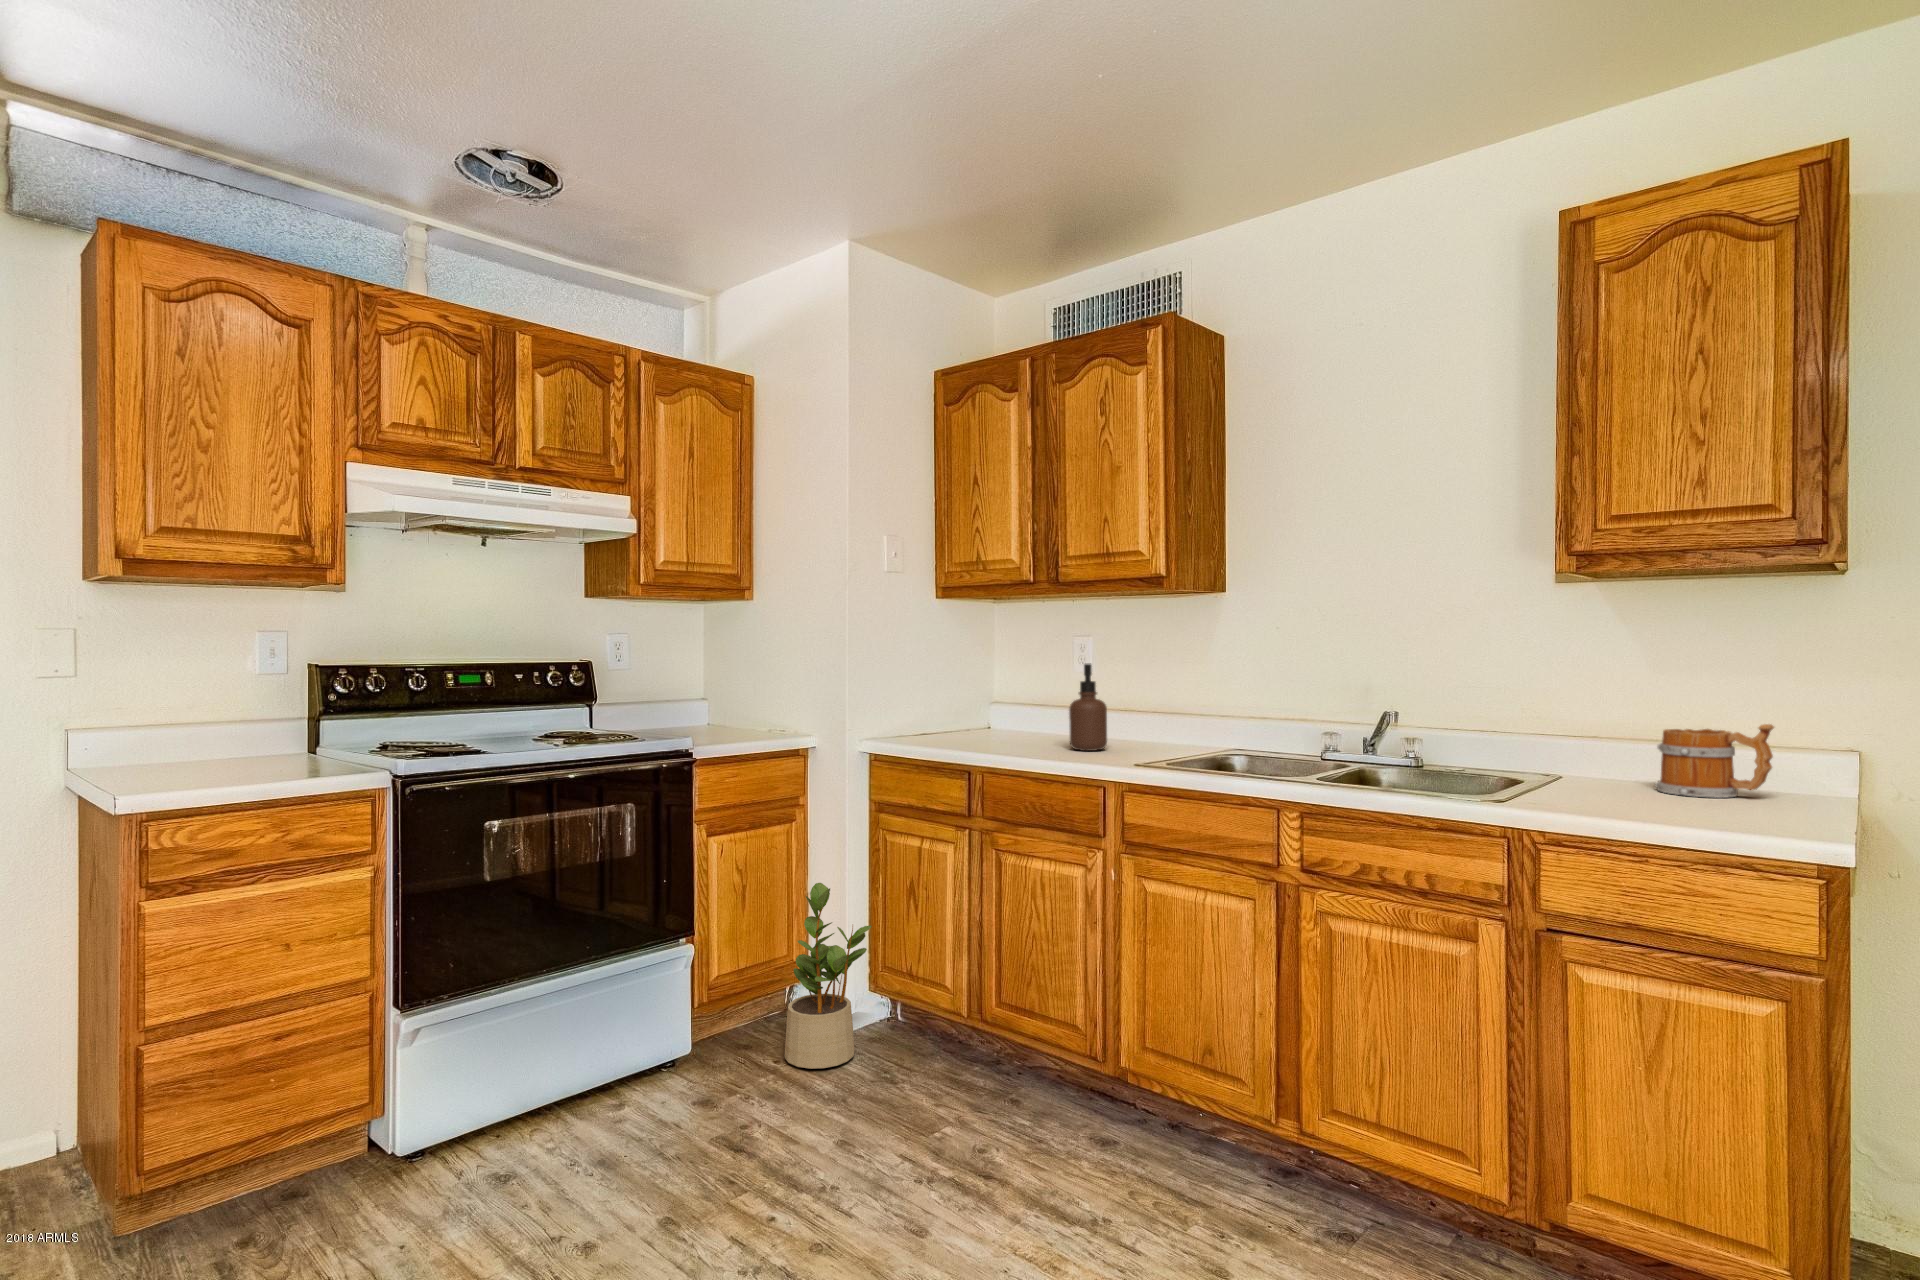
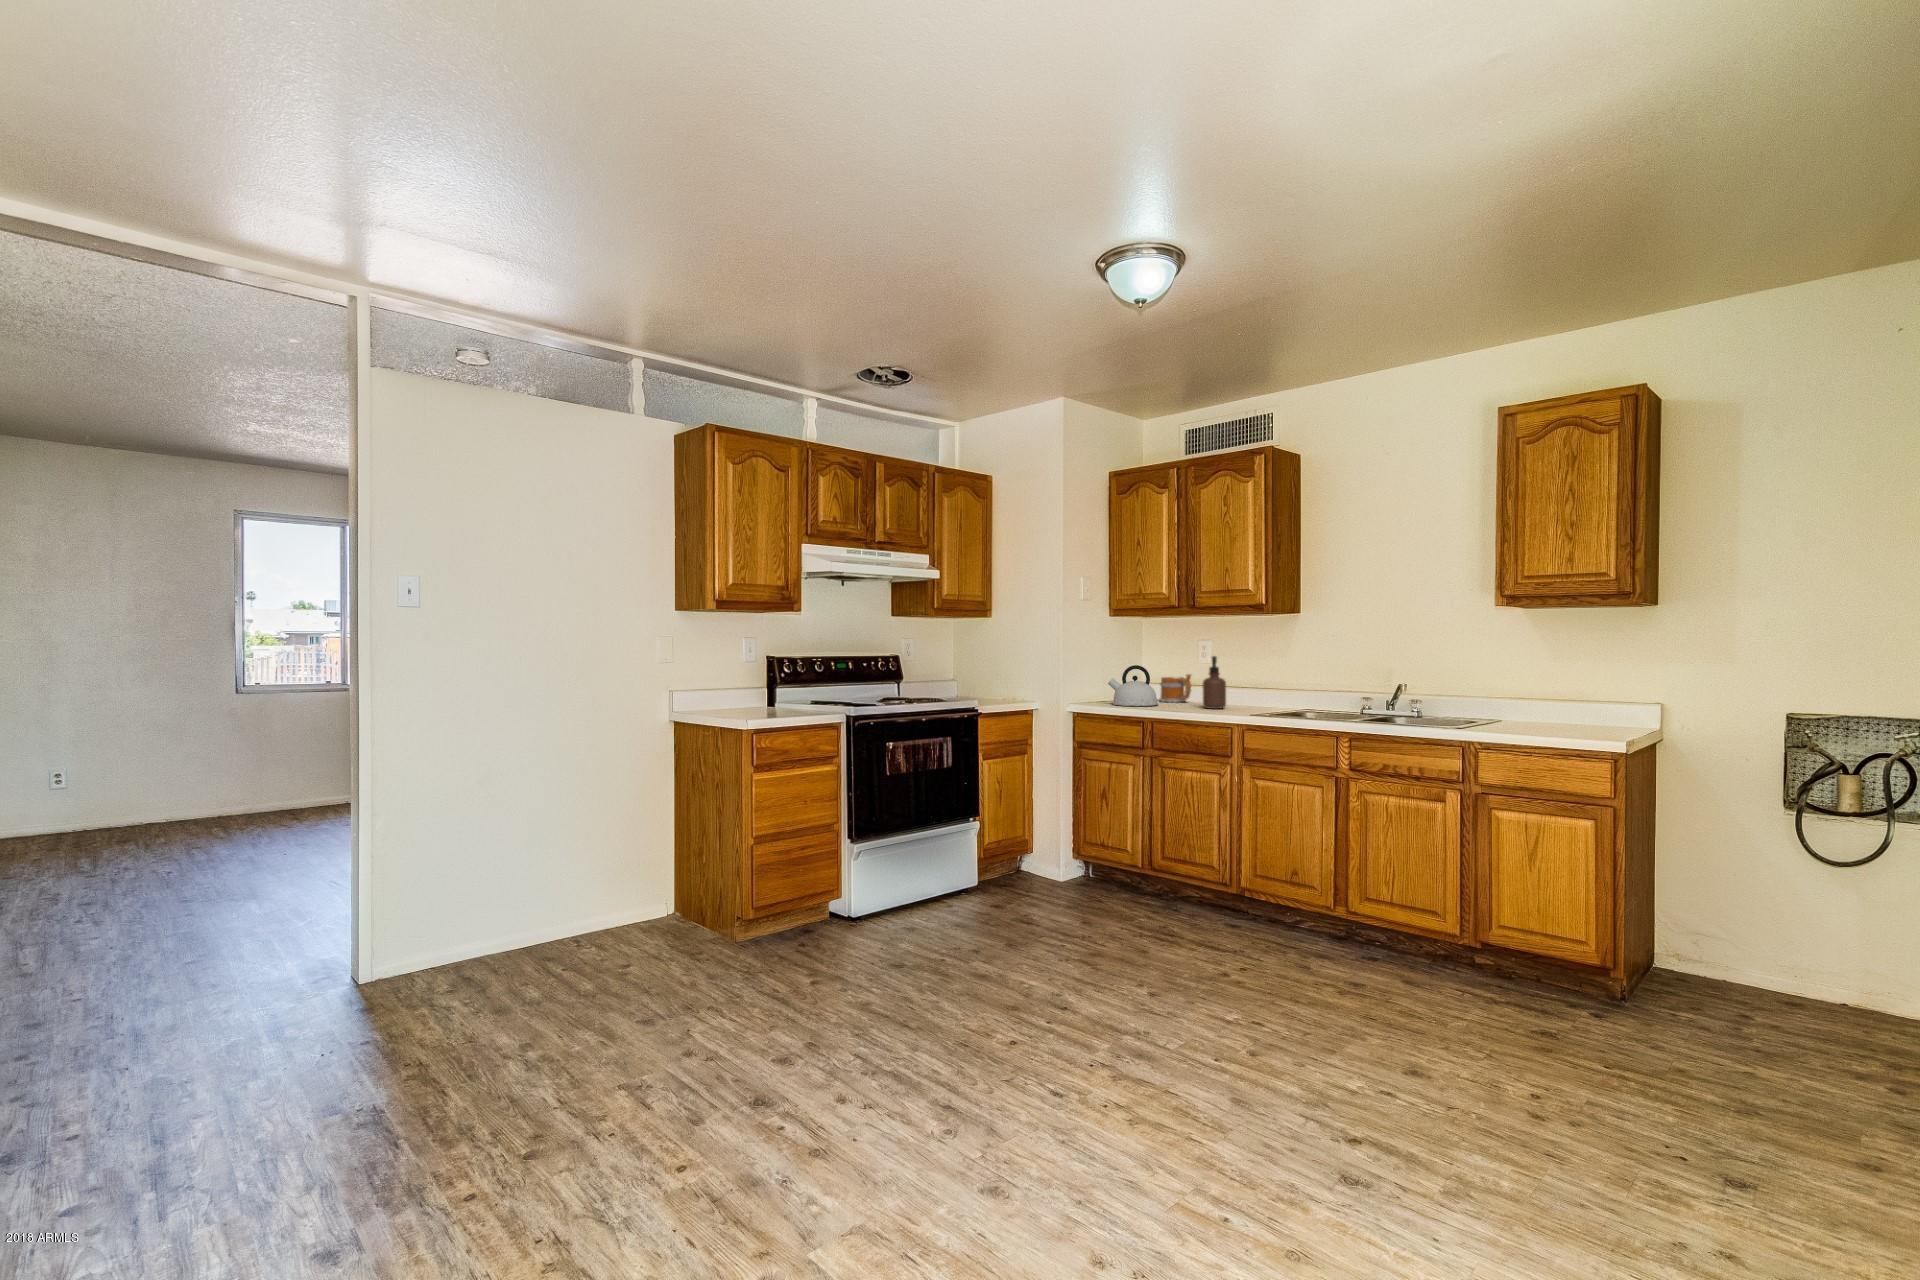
kettle: none [925,679,1005,745] -> present [1108,665,1158,706]
mug: present [1655,724,1774,798] -> present [1160,674,1192,702]
potted plant: present [785,883,872,1069] -> none [1031,787,1081,895]

